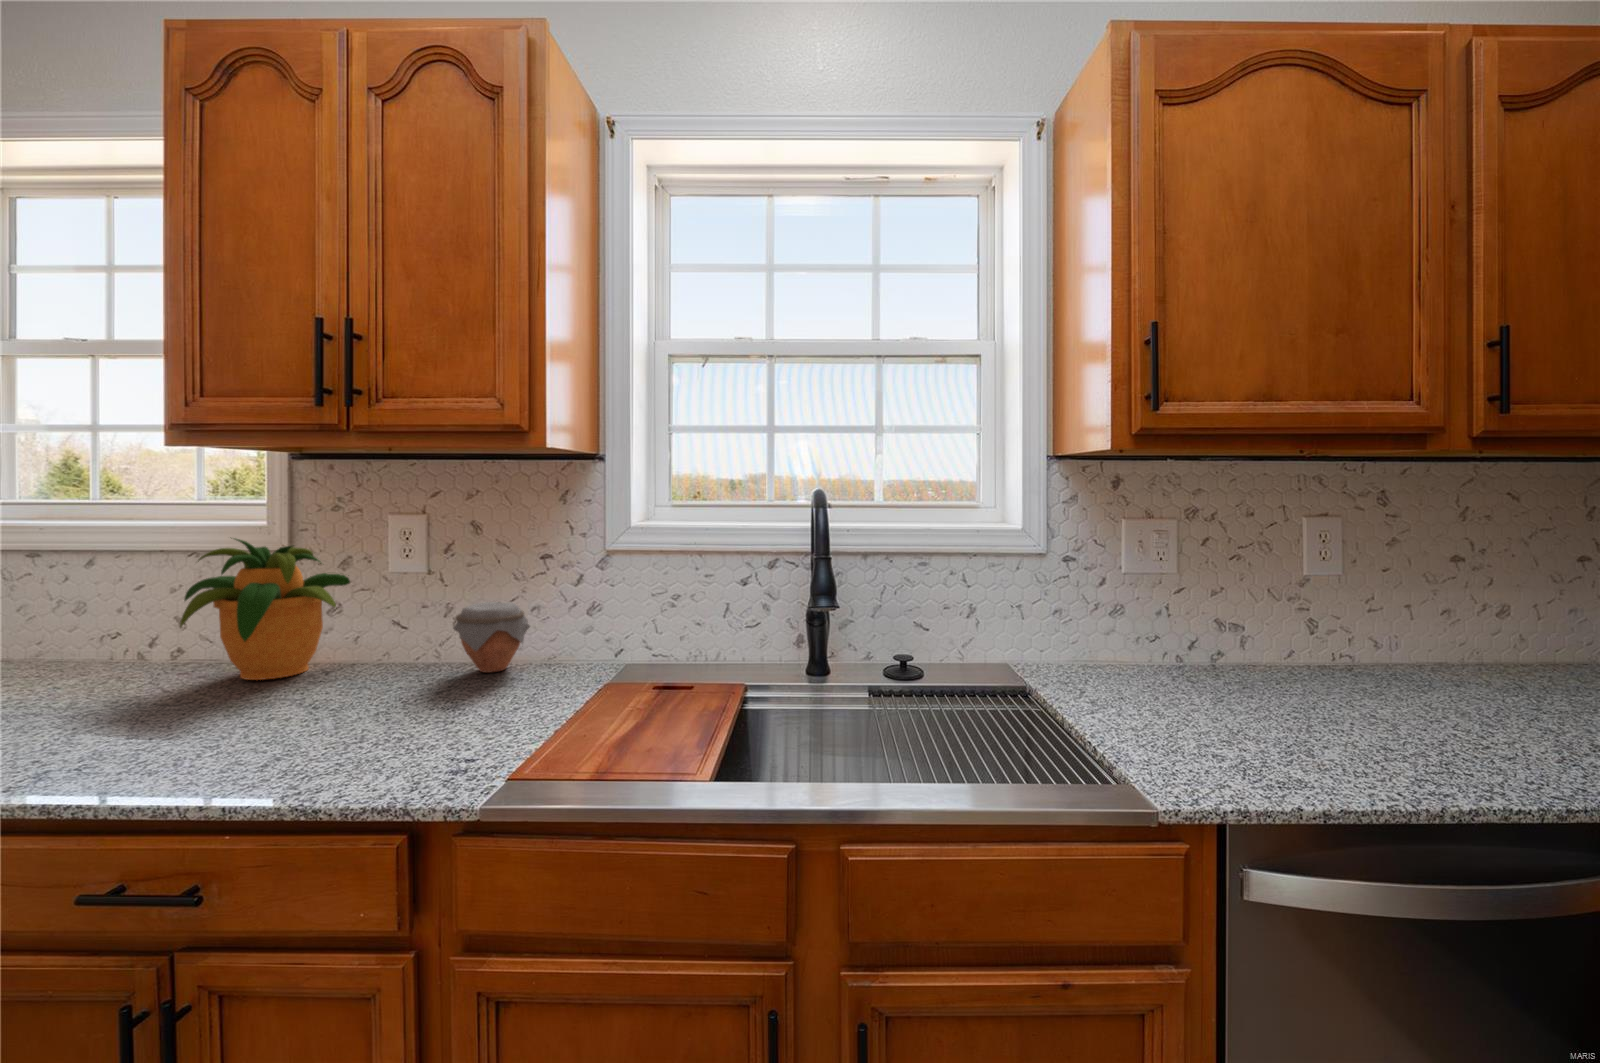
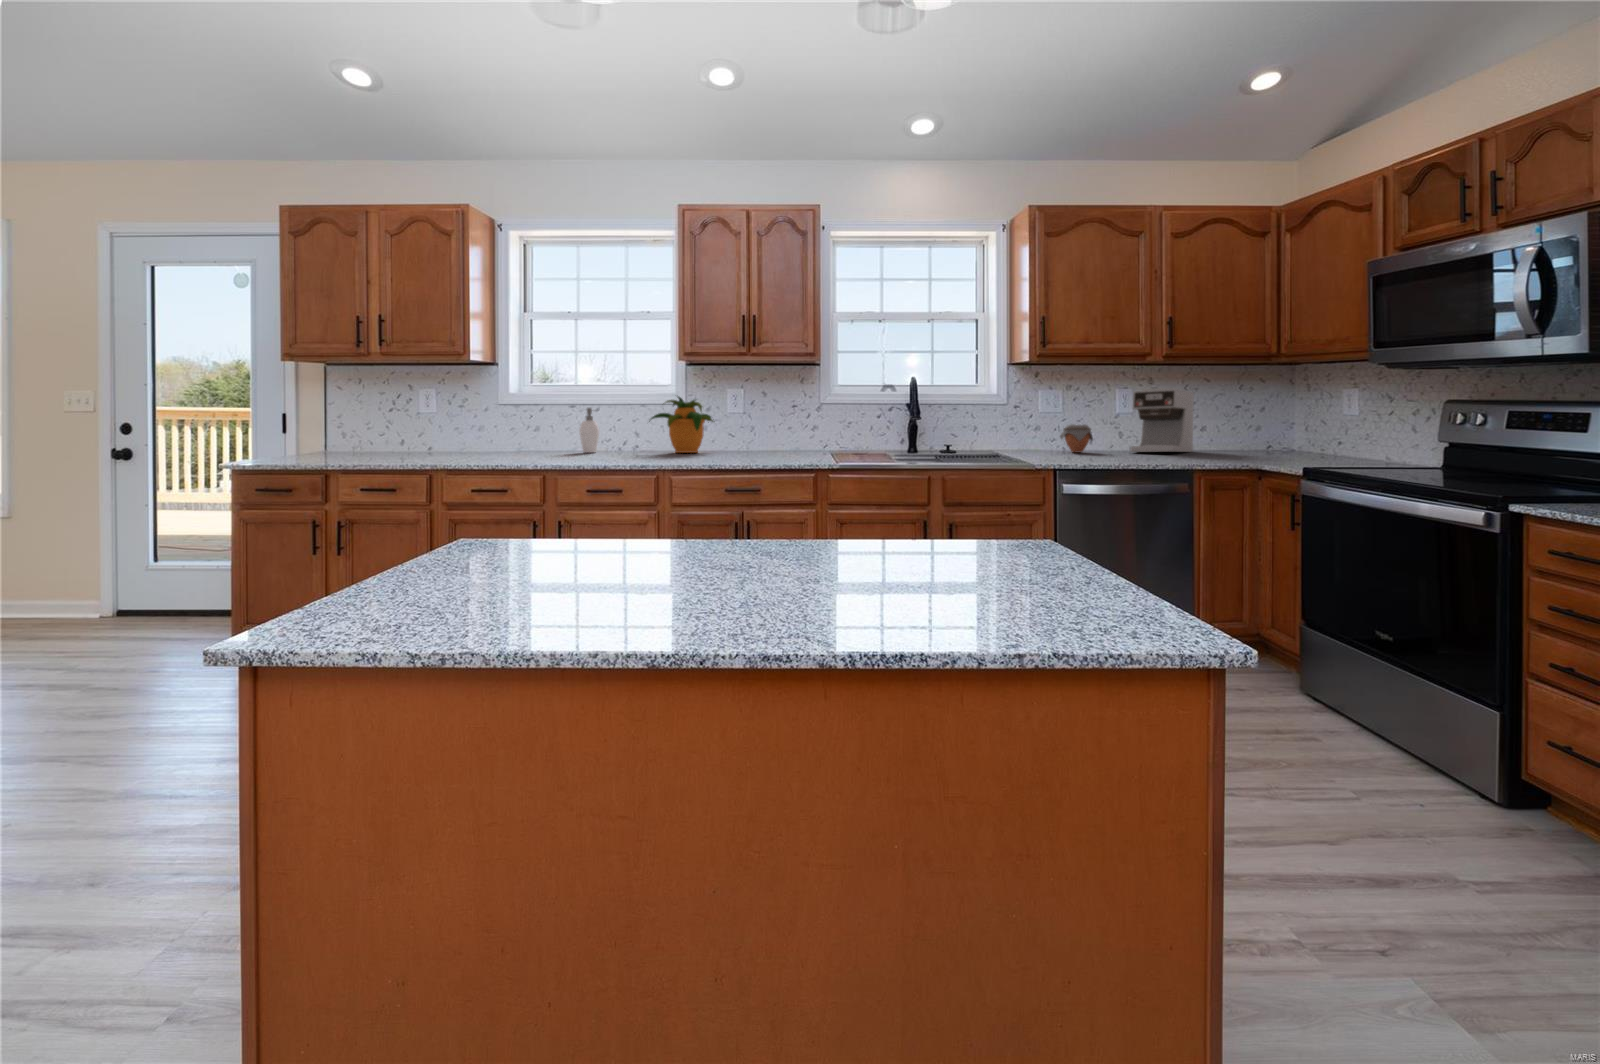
coffee maker: none [1384,531,1561,722] -> present [1131,388,1194,452]
soap dispenser: none [23,561,91,670] -> present [579,408,599,453]
jar: present [454,602,530,672] -> present [1060,424,1093,452]

